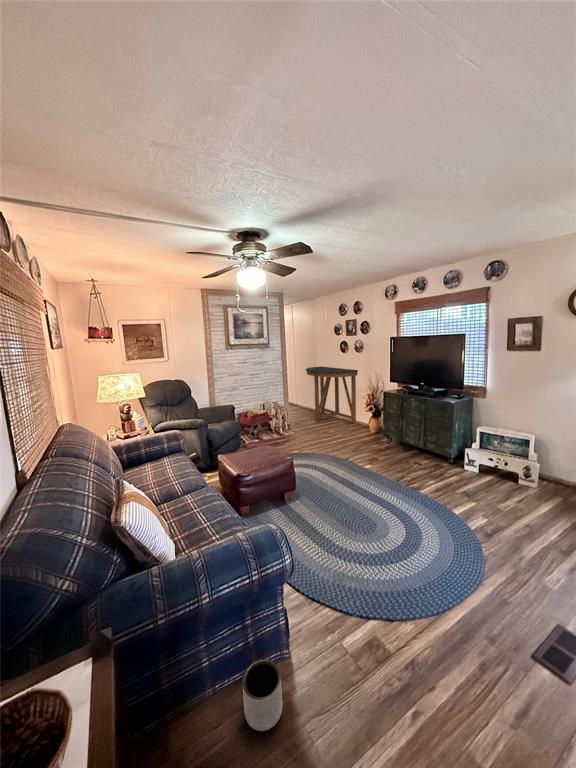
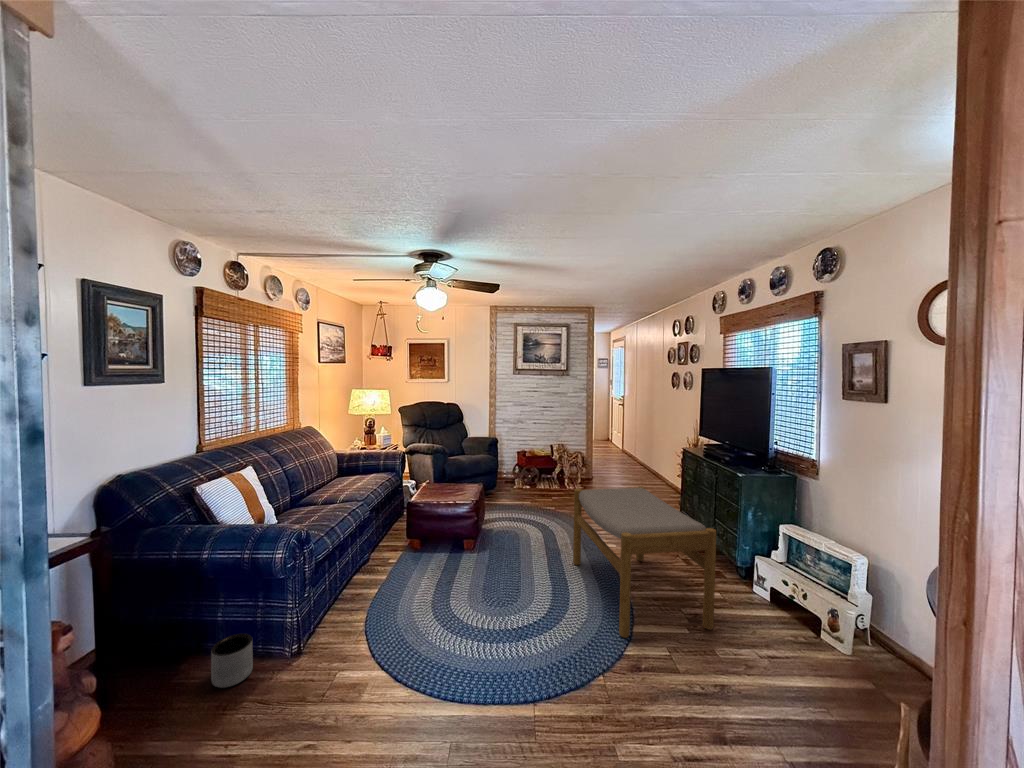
console table: present [306,366,358,423] -> none [620,407,684,494]
footstool: none [366,421,485,521] -> present [573,486,716,638]

